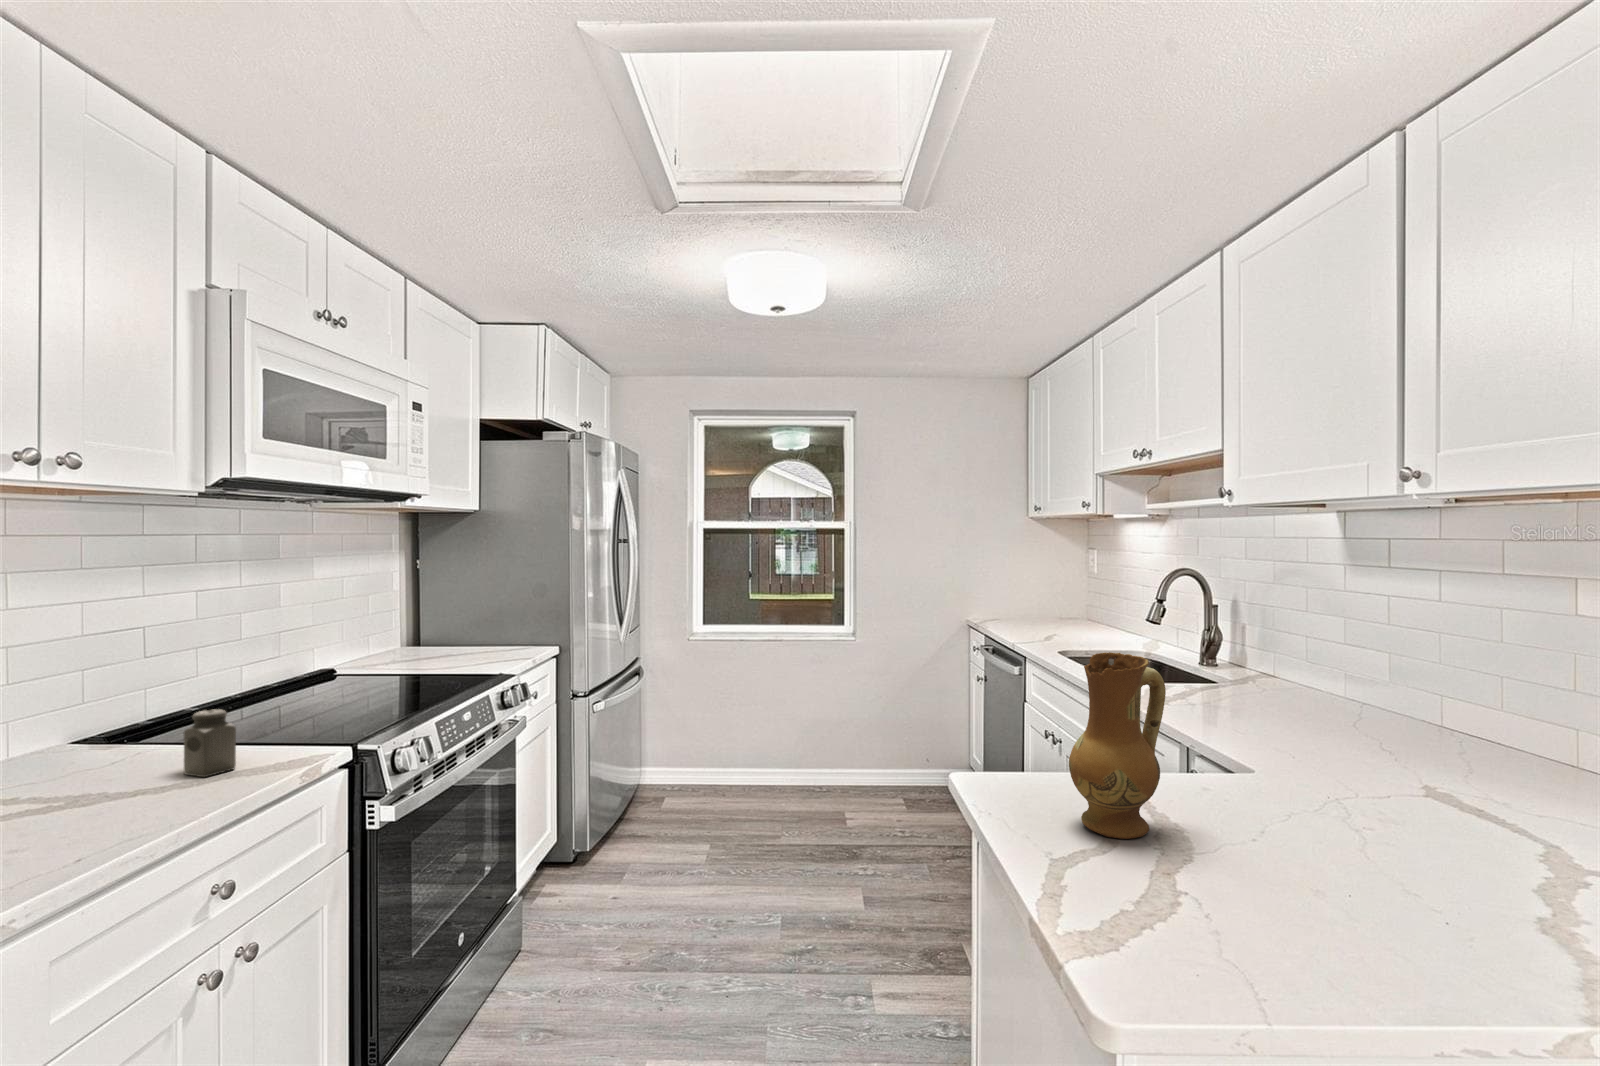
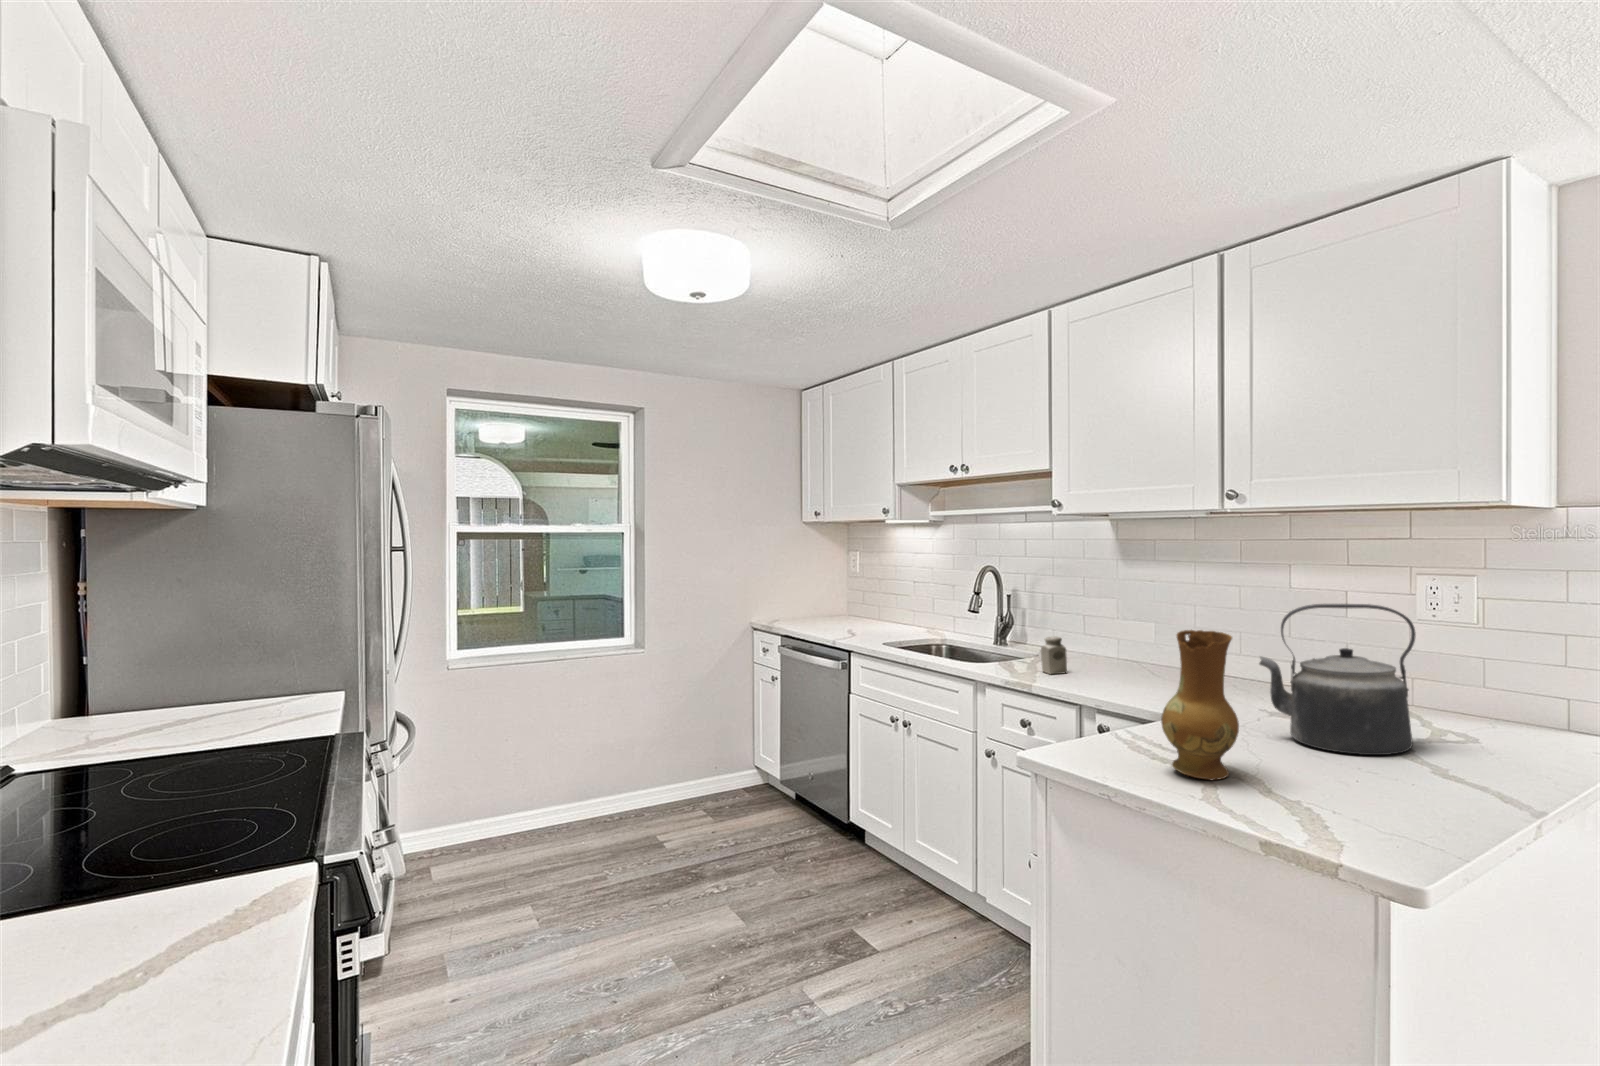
kettle: none [1292,642,1511,866] -> present [1259,604,1416,755]
salt shaker: present [184,709,236,777] -> present [1041,636,1067,674]

